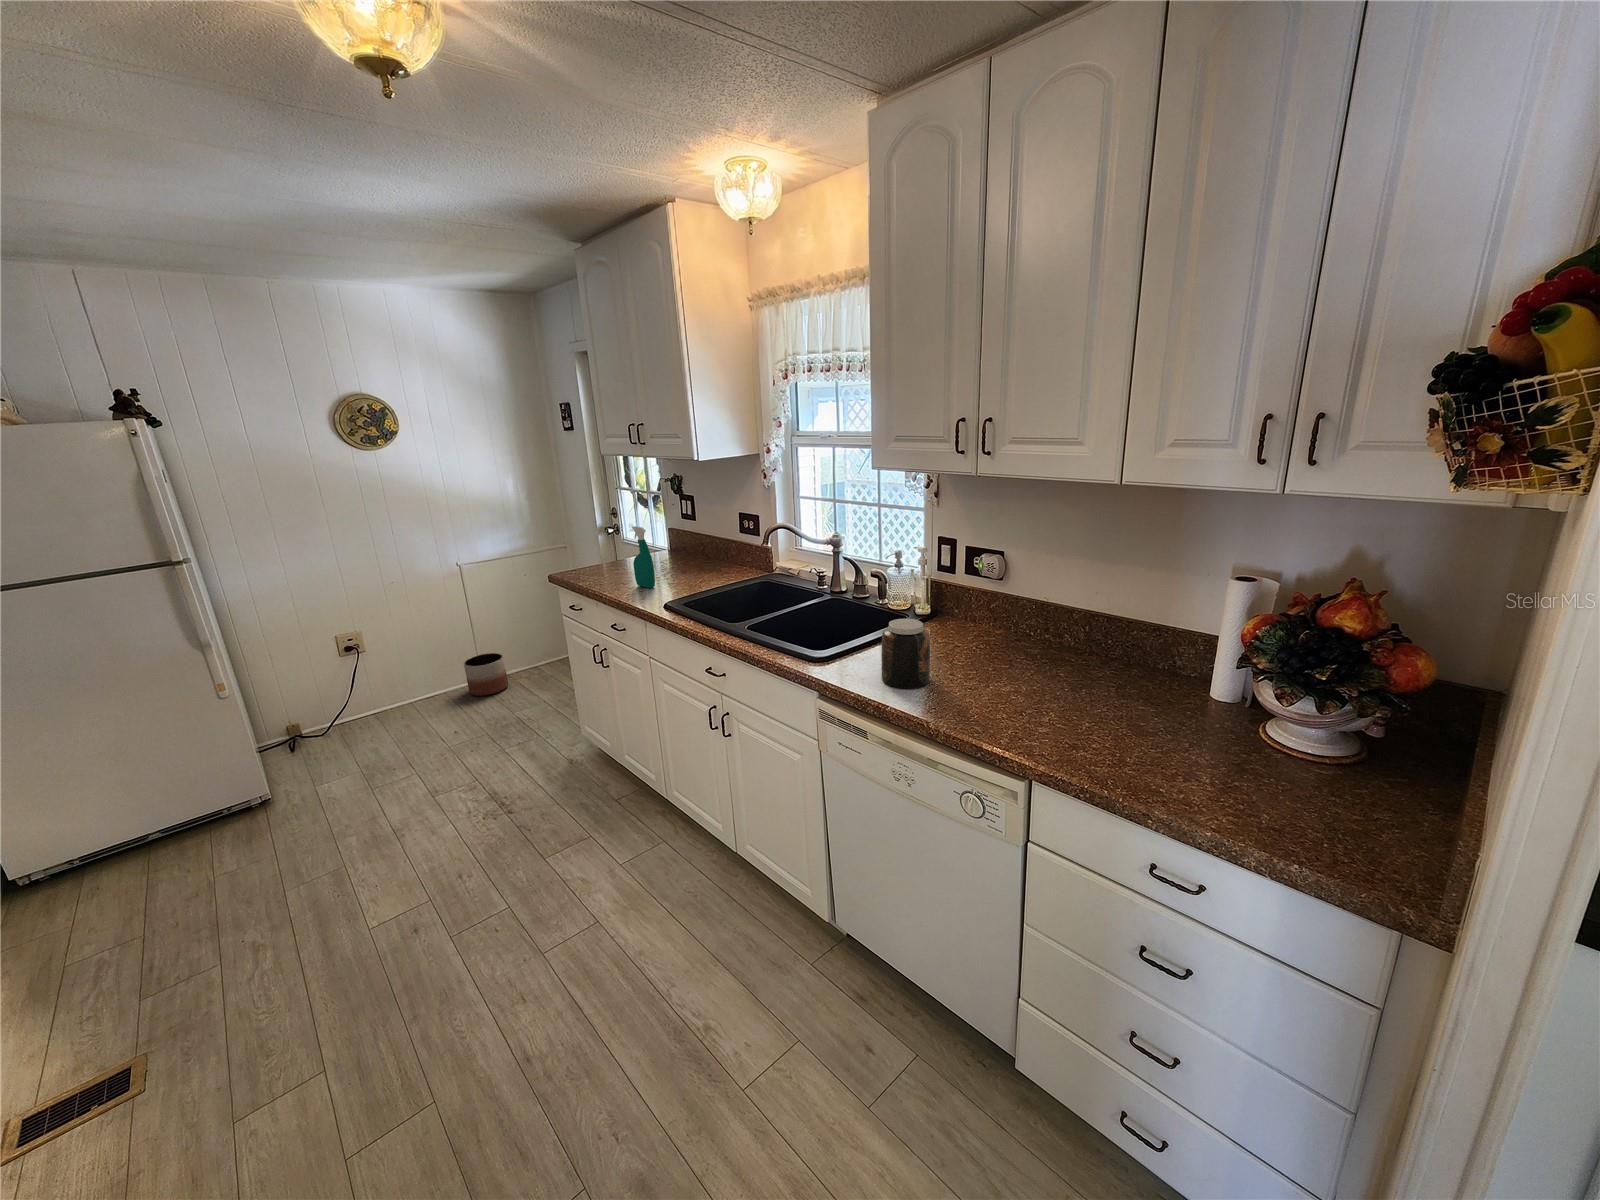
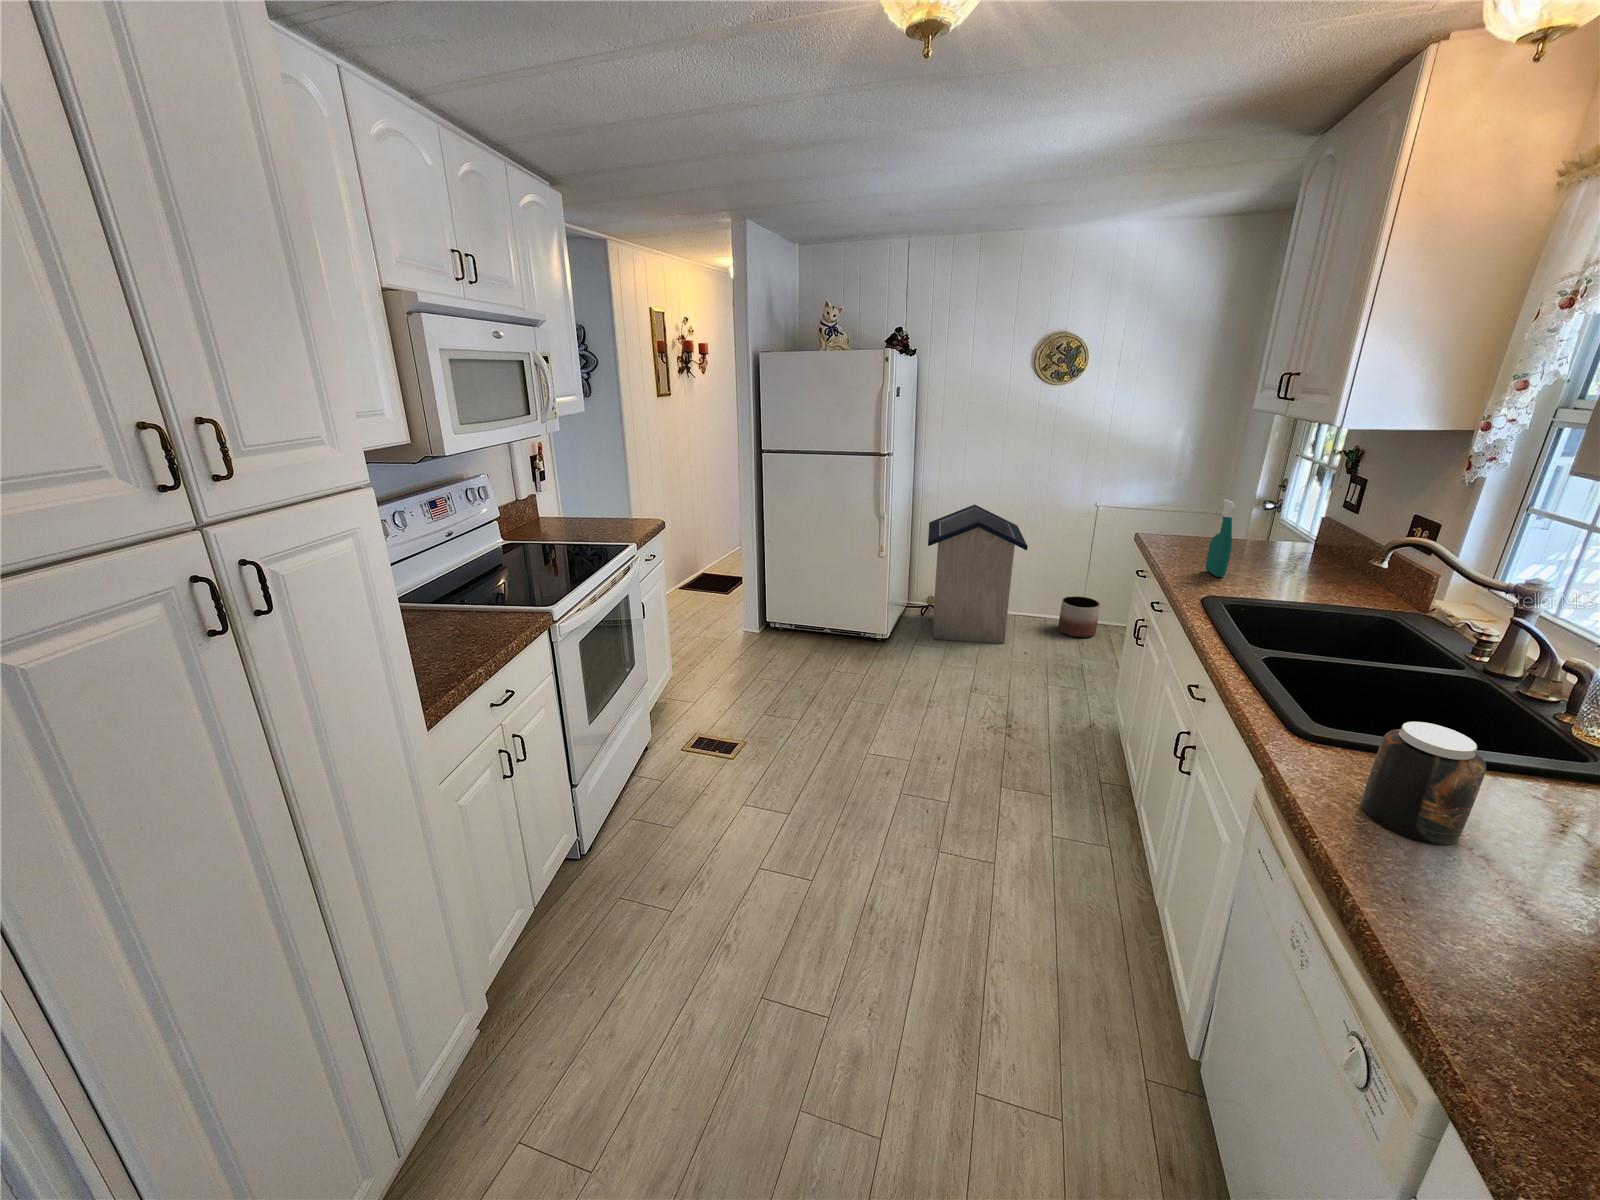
trash can: none [259,596,427,767] -> present [928,504,1028,644]

